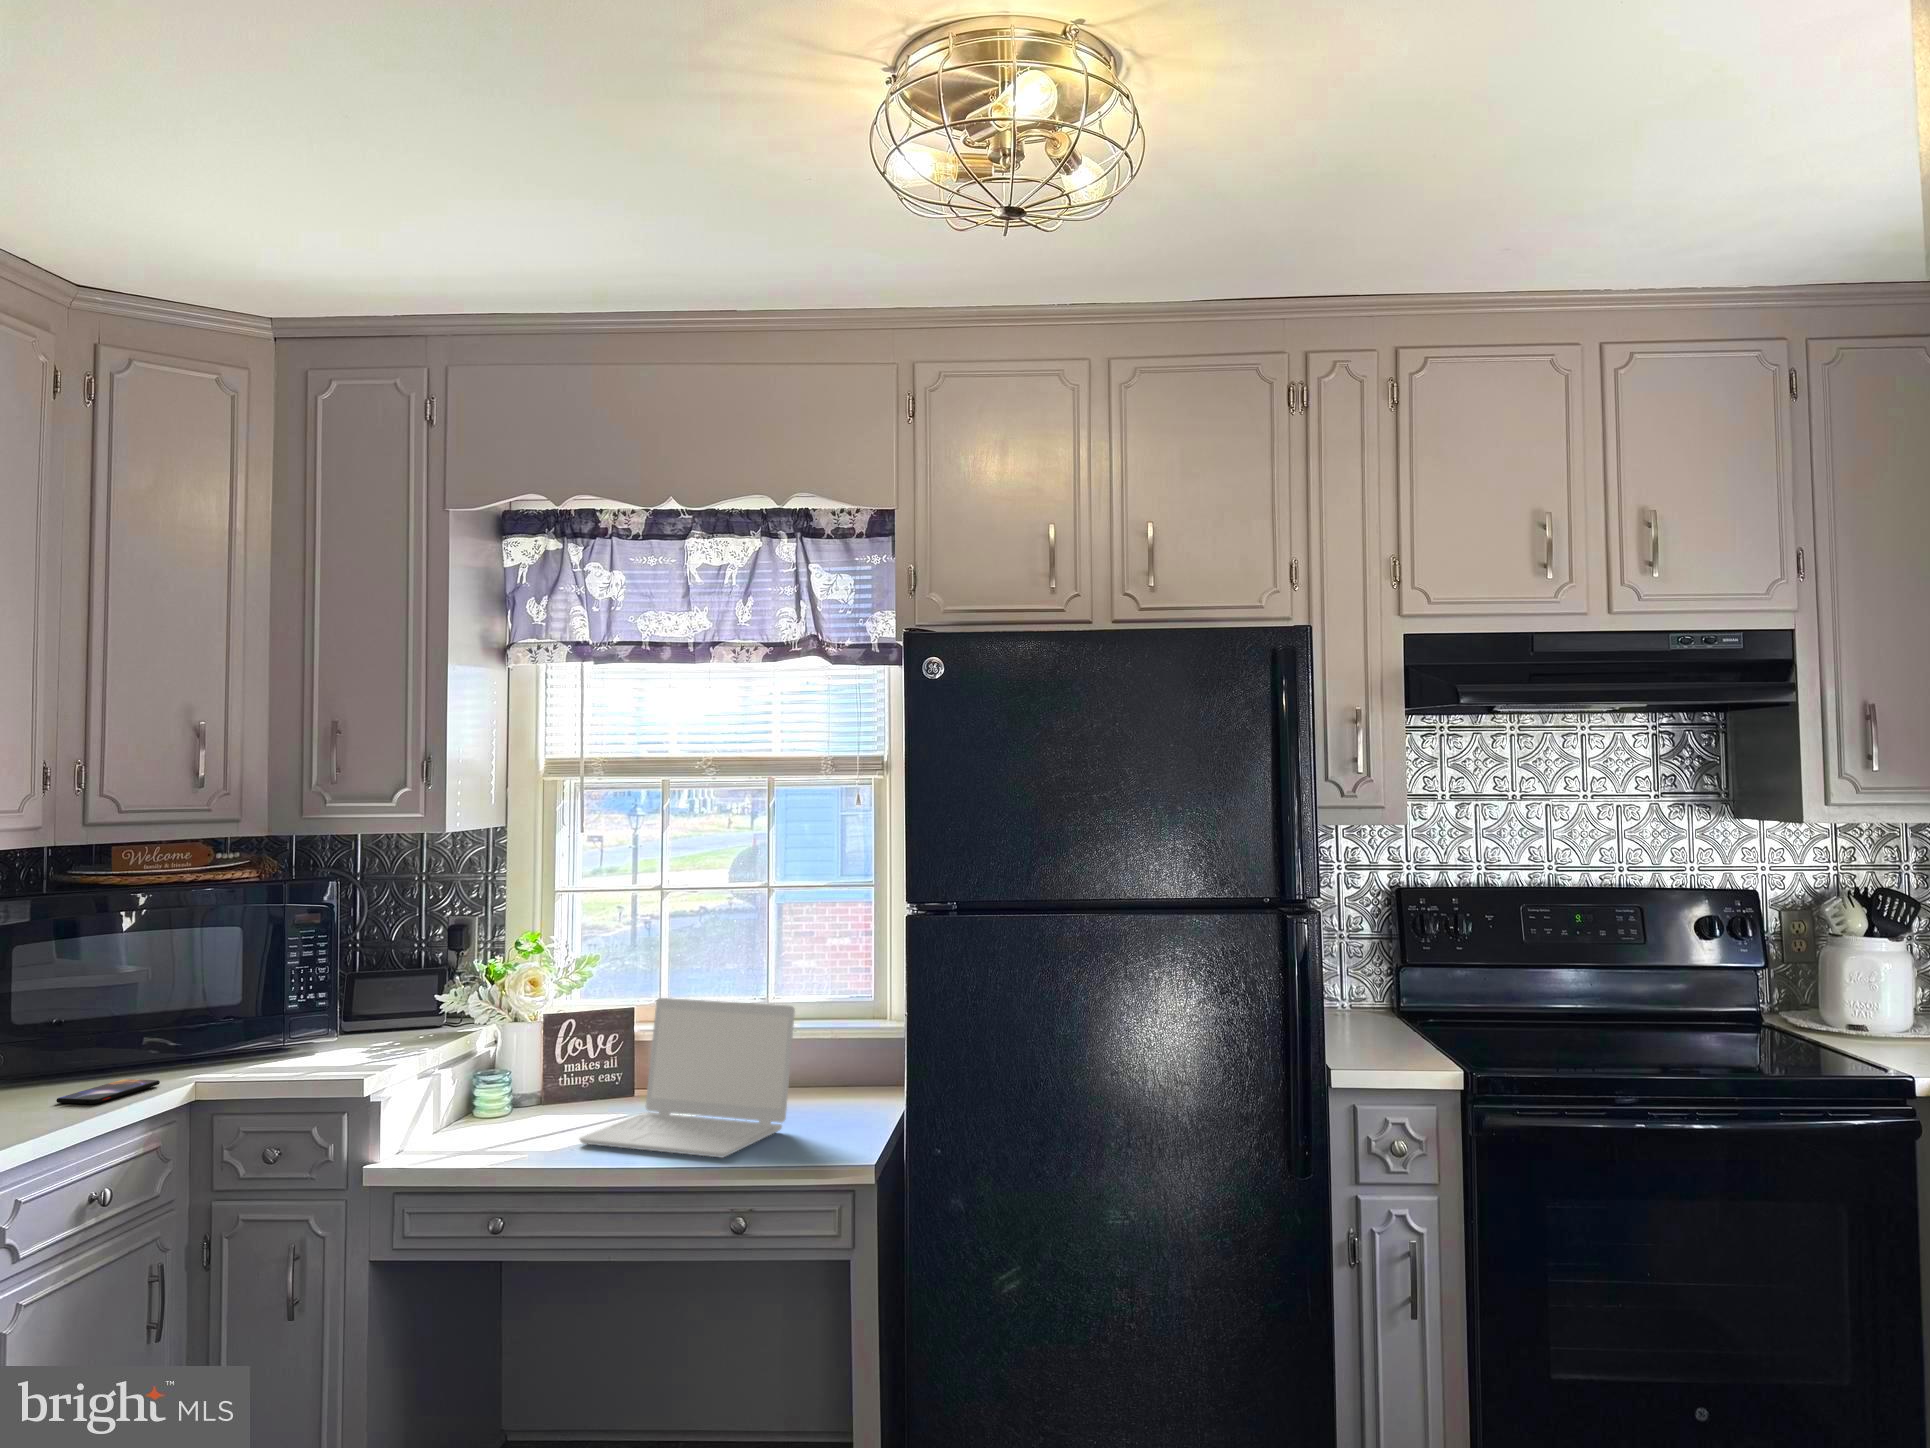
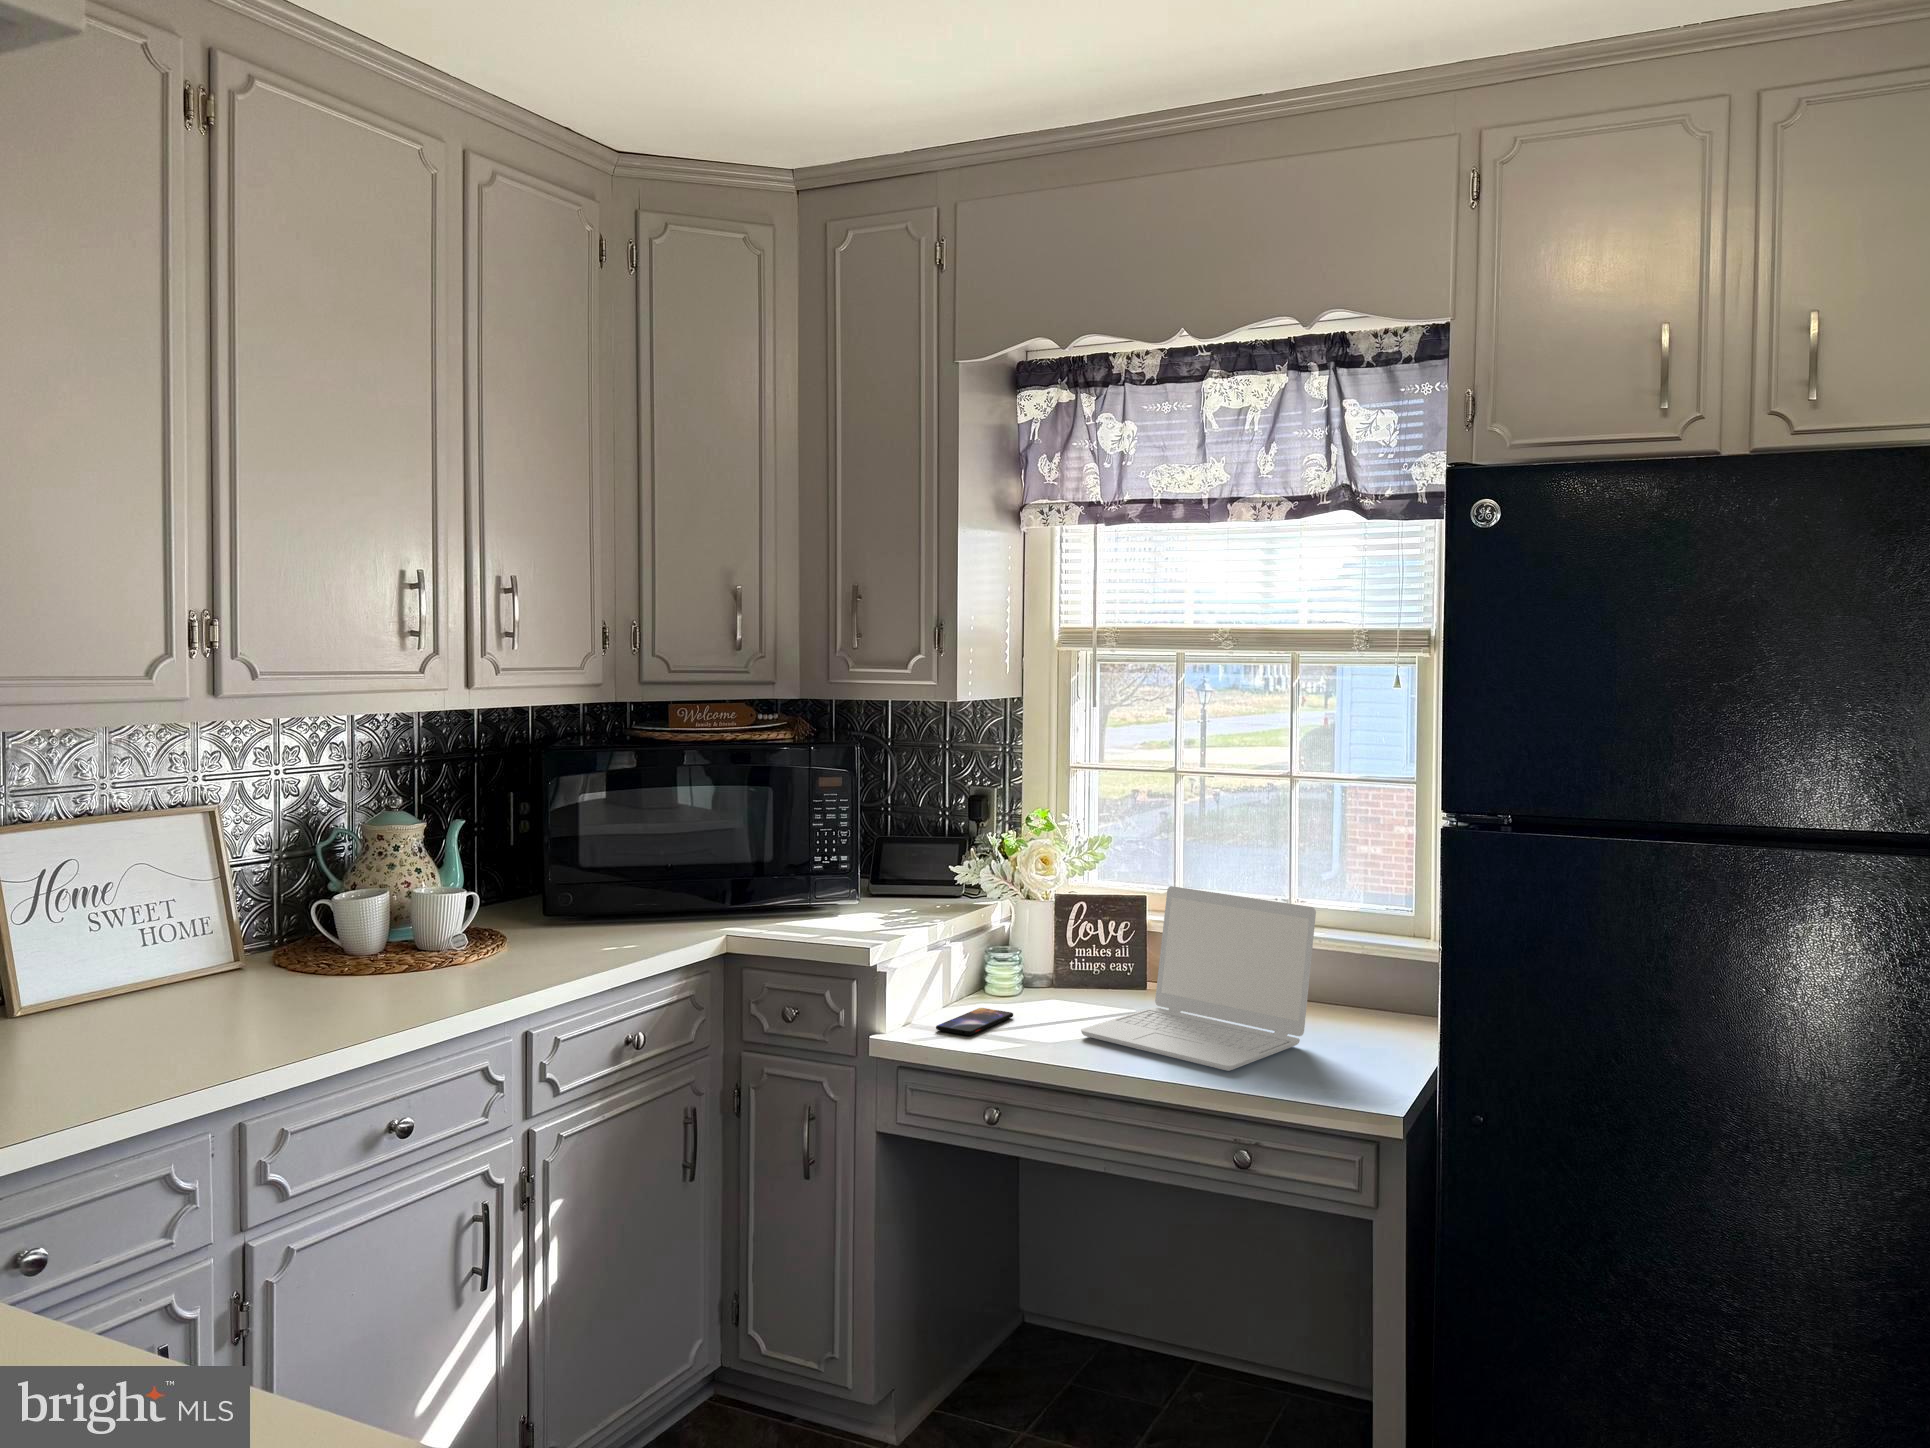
smartphone: present [56,1079,160,1104] -> present [936,1008,1013,1035]

